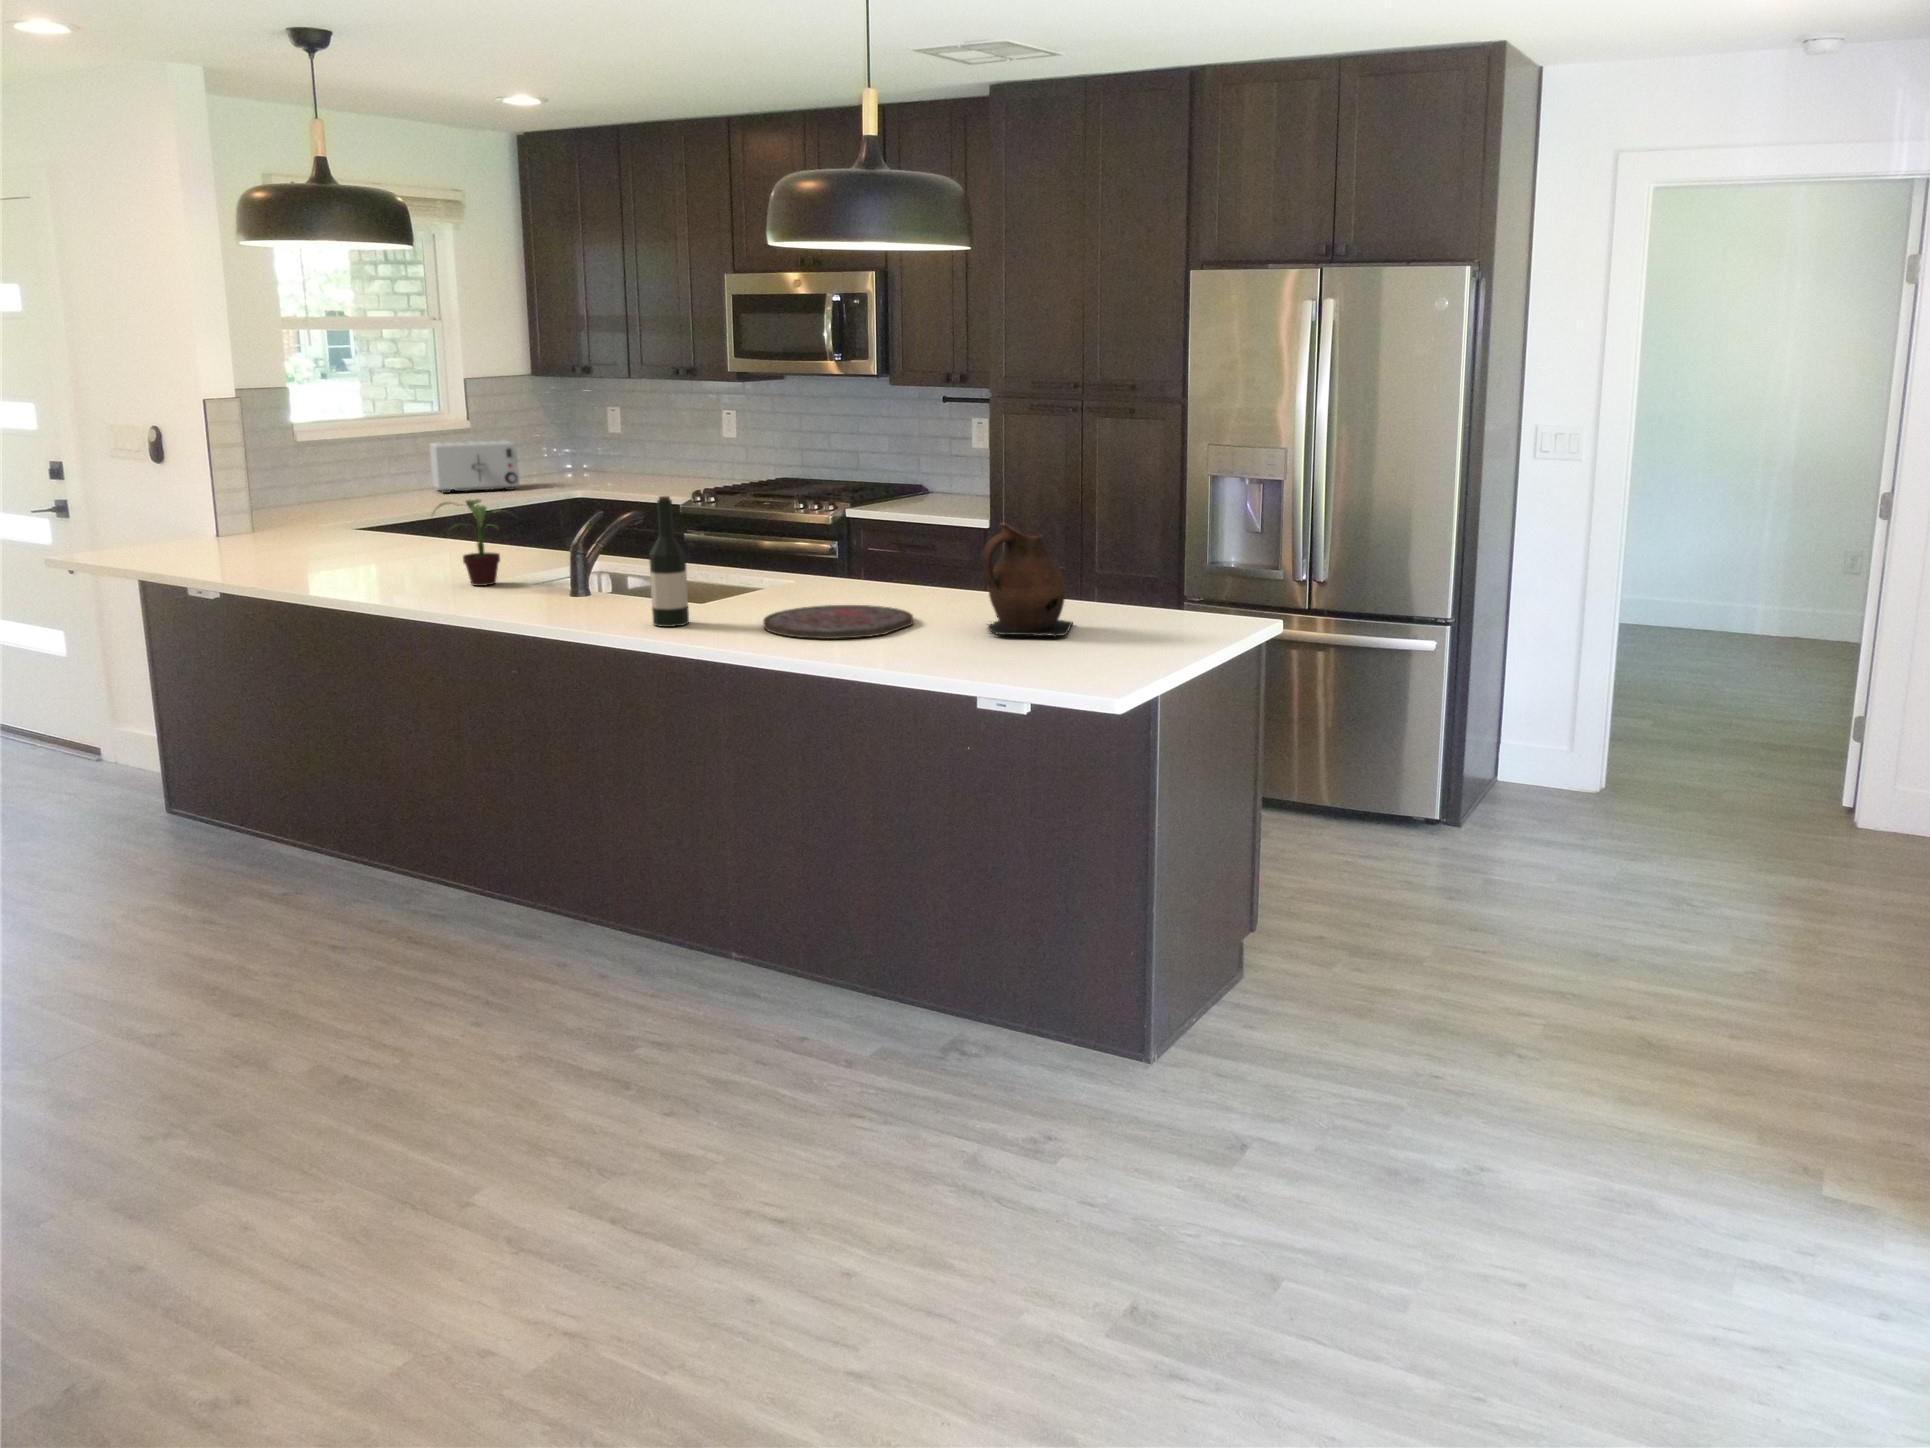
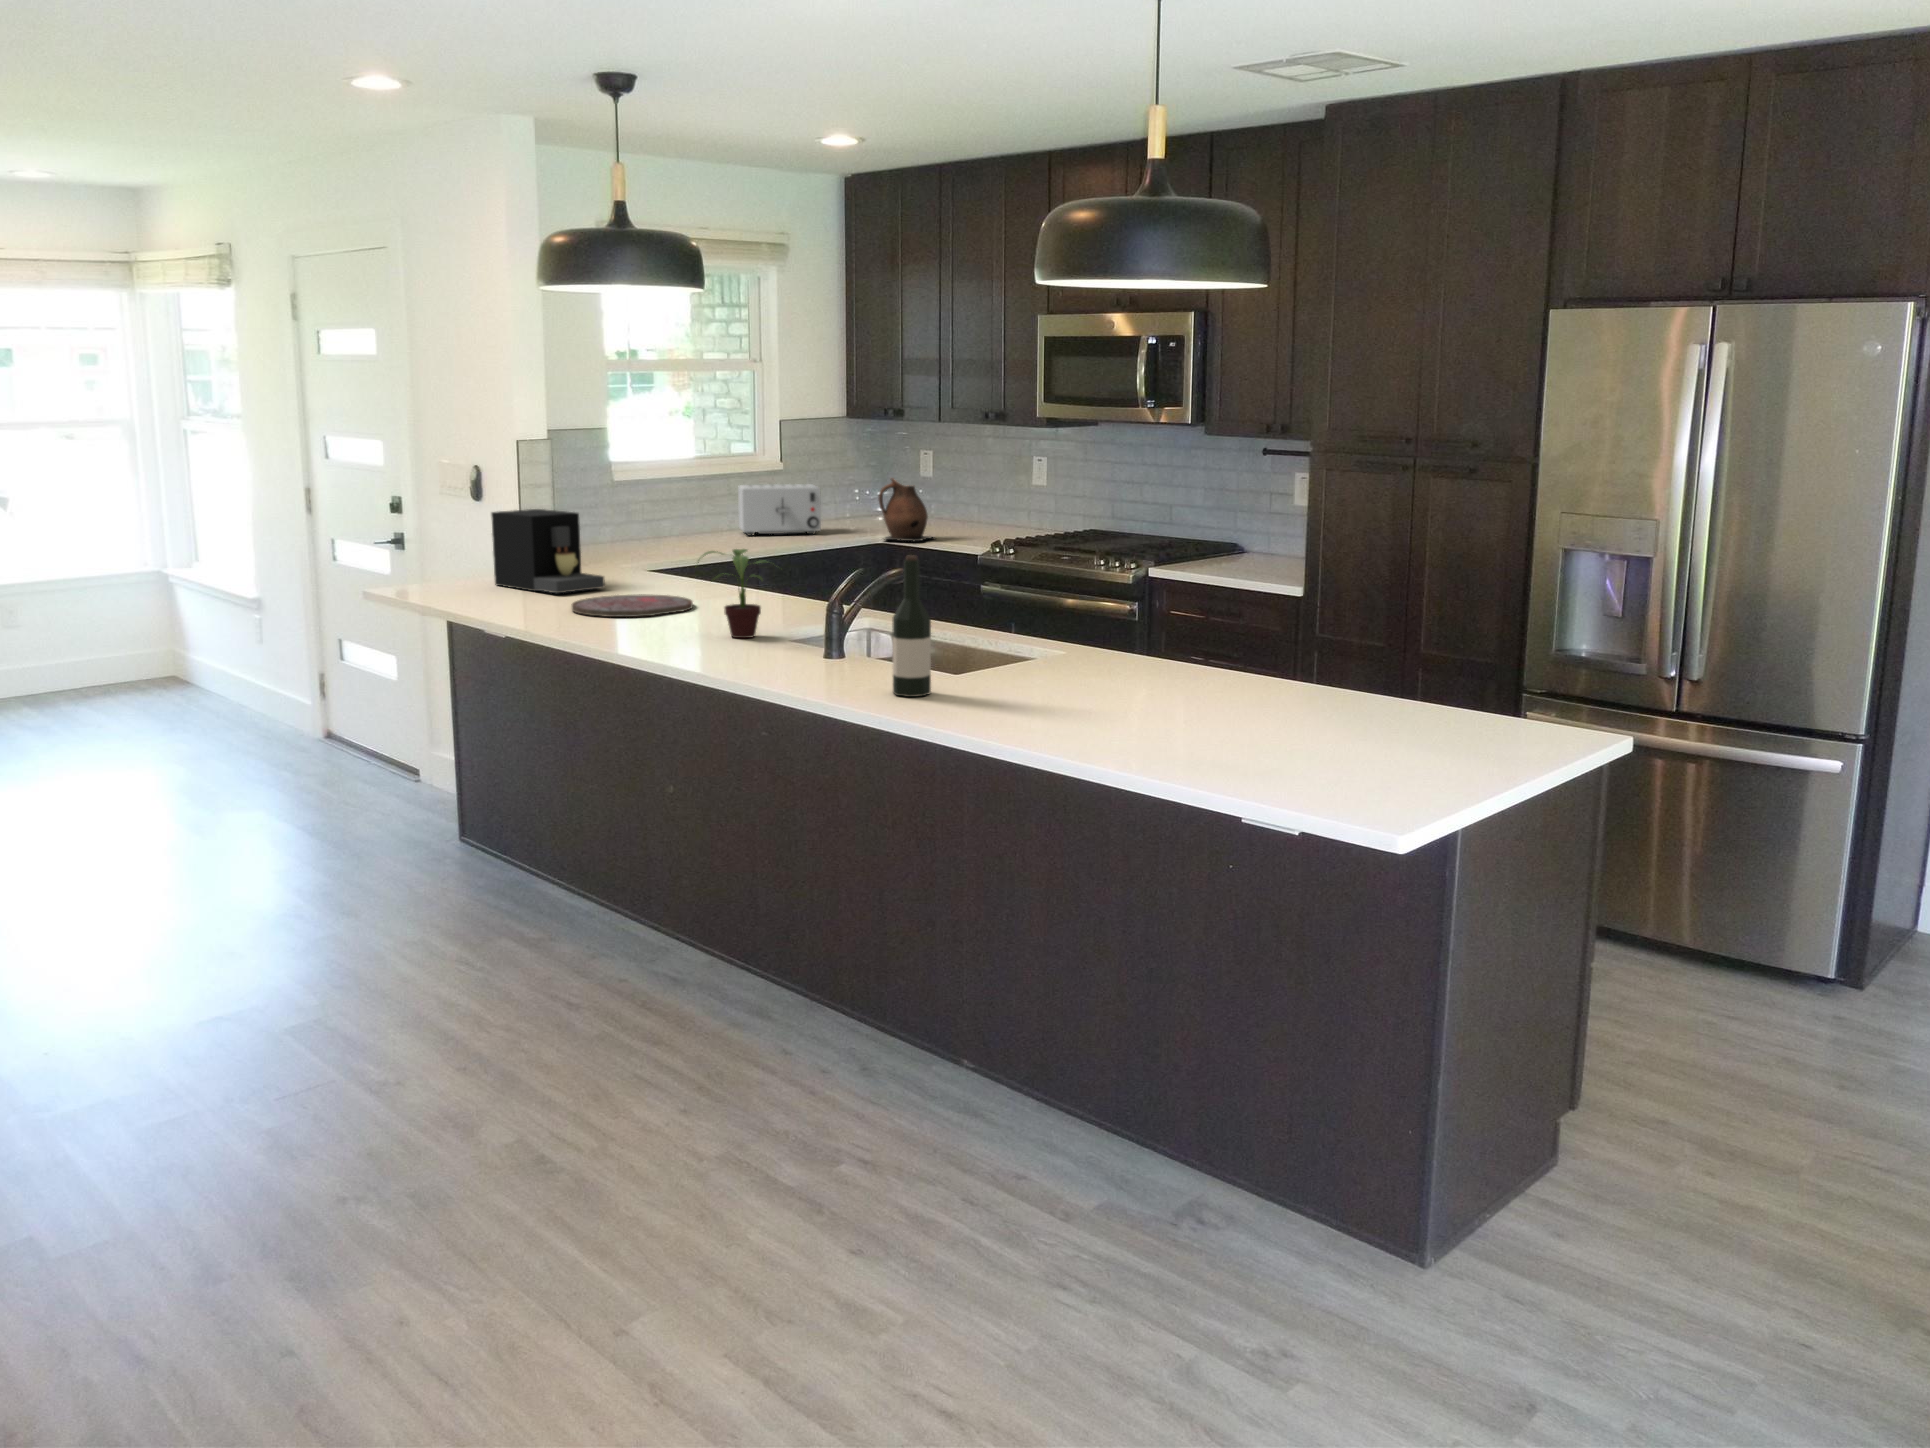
coffee maker: none [182,469,316,554] -> present [491,509,605,593]
ceramic pitcher: present [982,523,1073,637] -> present [879,478,932,541]
cutting board: present [764,605,913,639] -> present [572,594,693,617]

